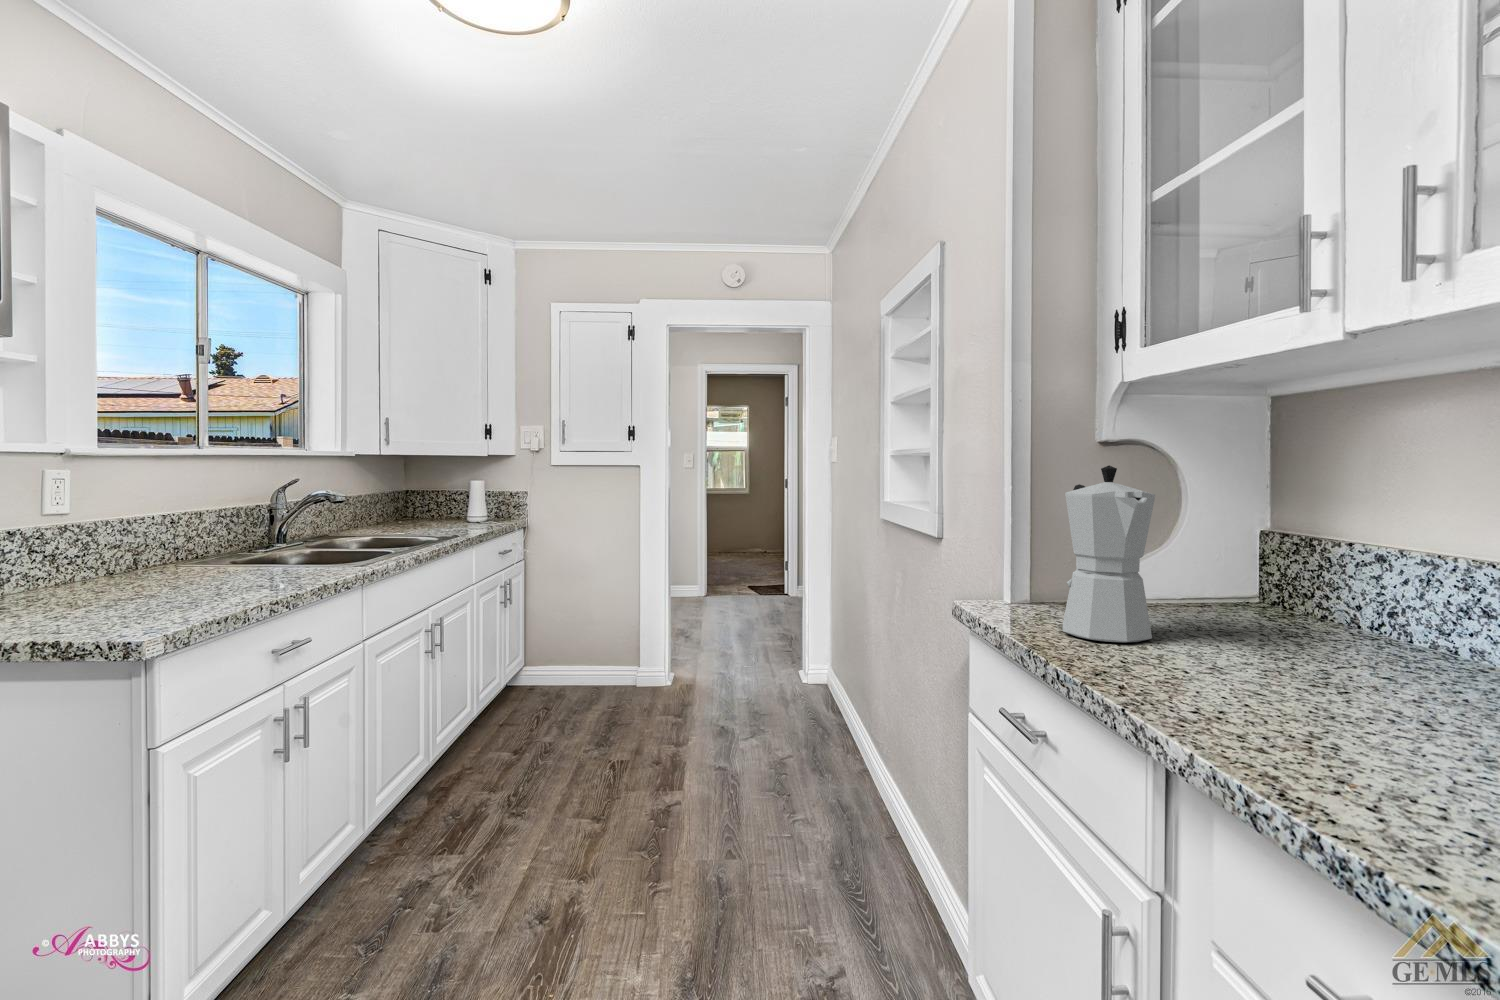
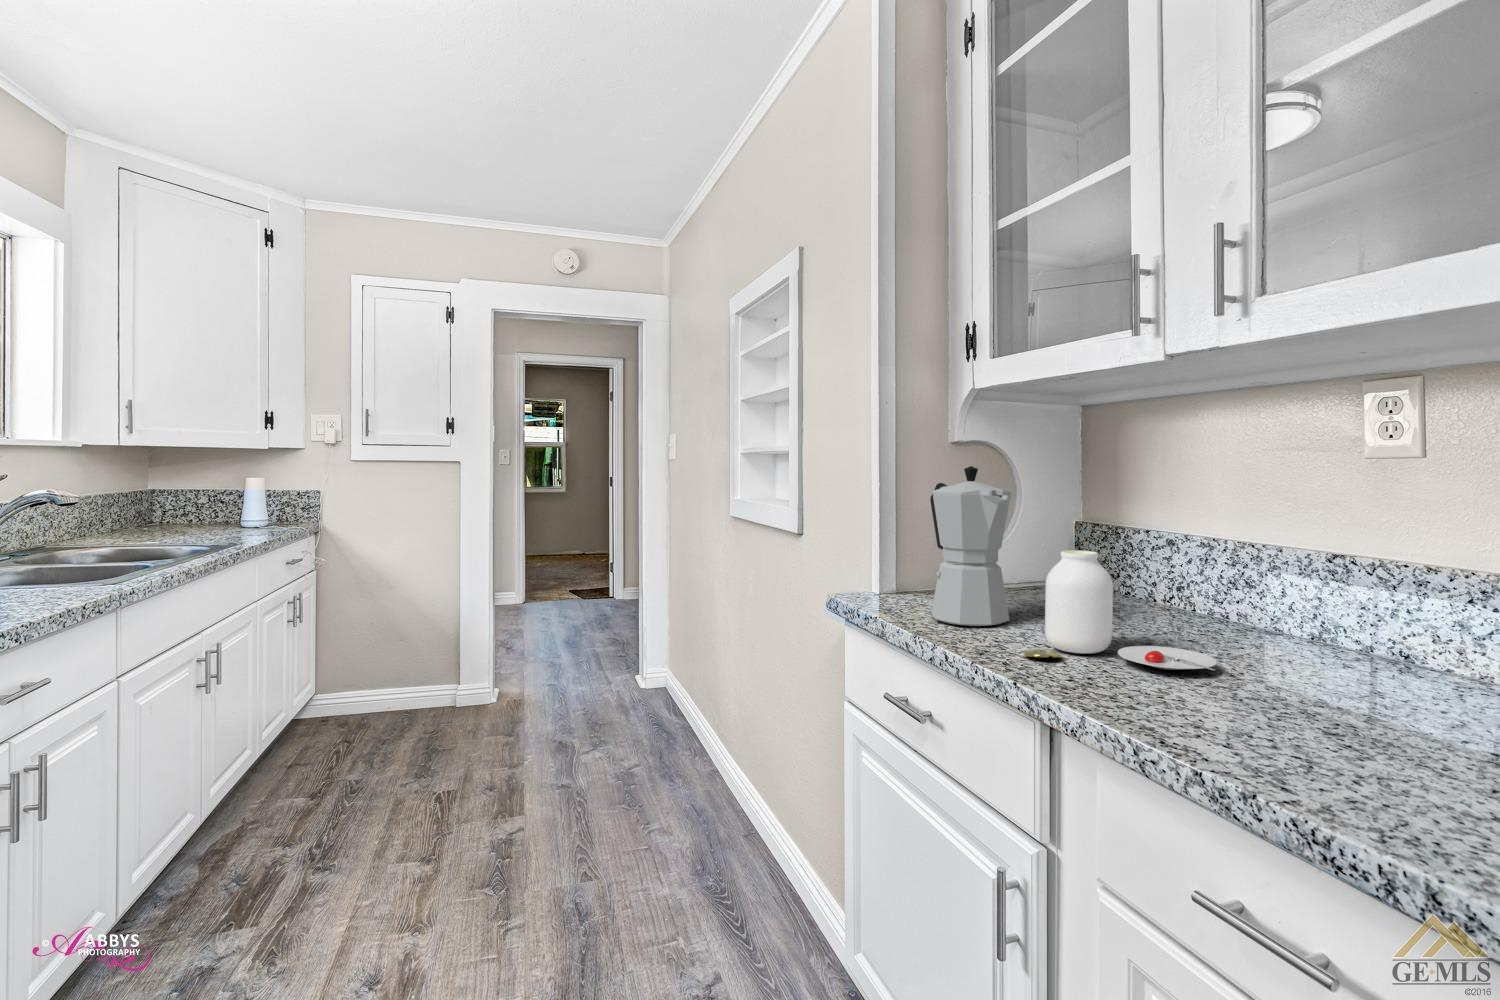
jar: none [1150,561,1405,715] -> present [1024,550,1217,670]

